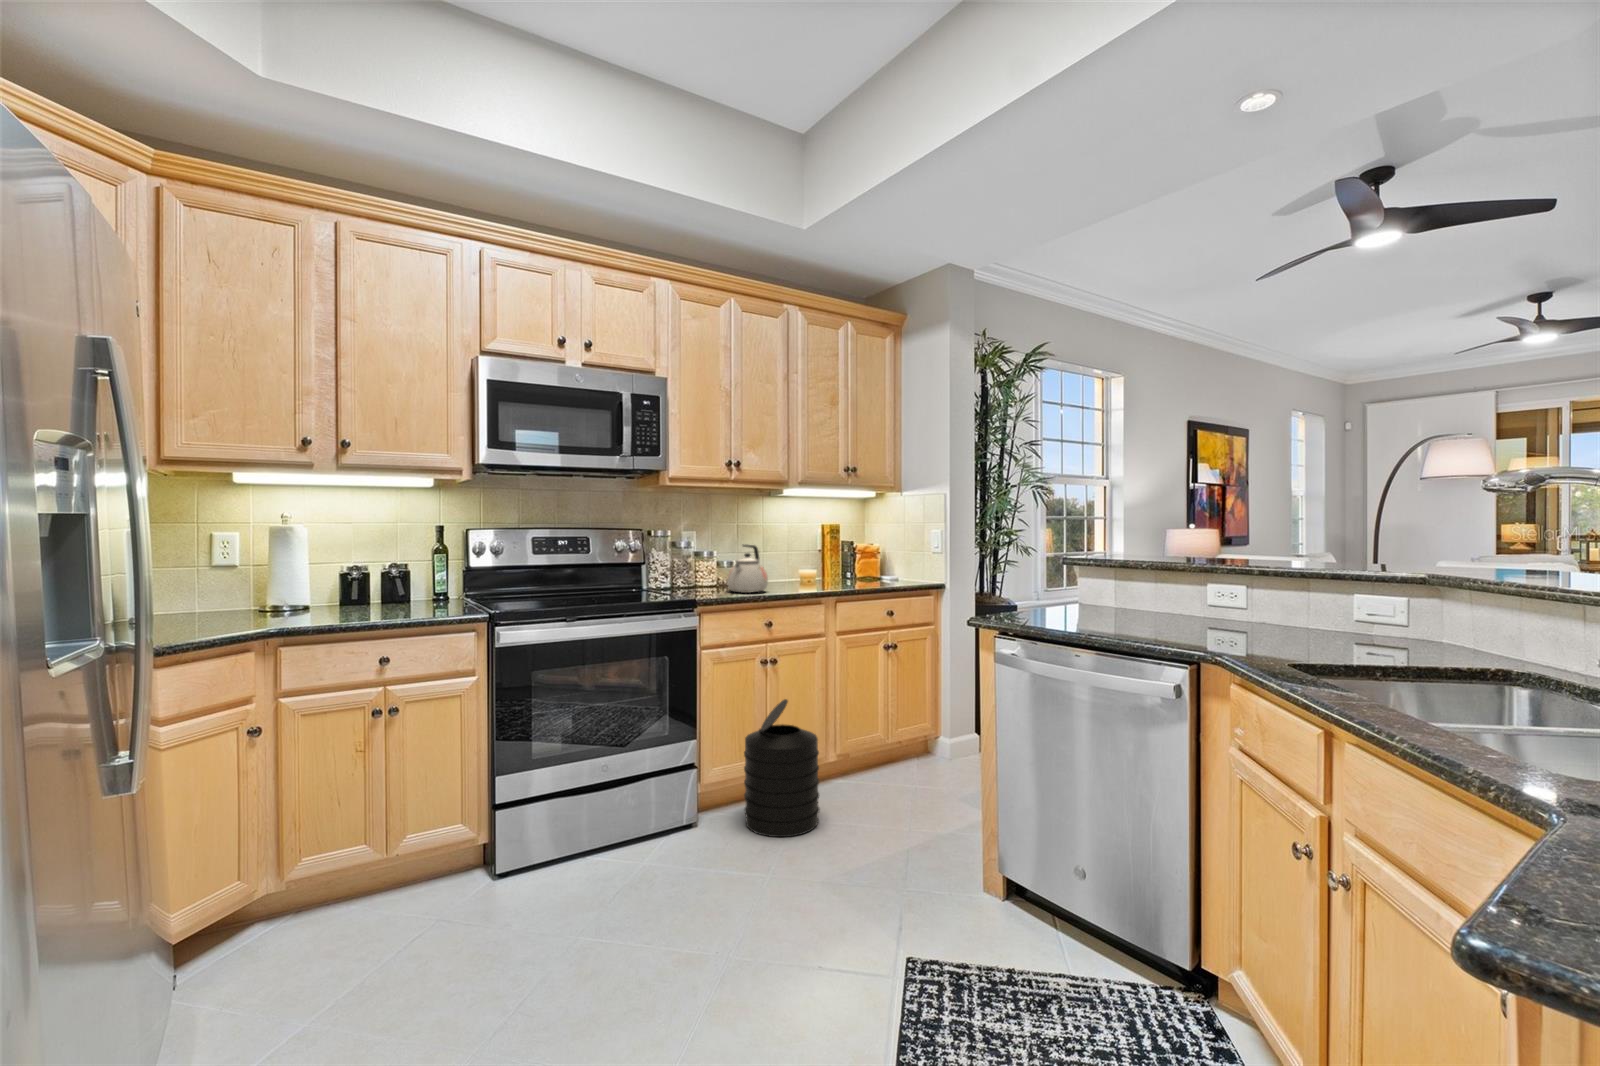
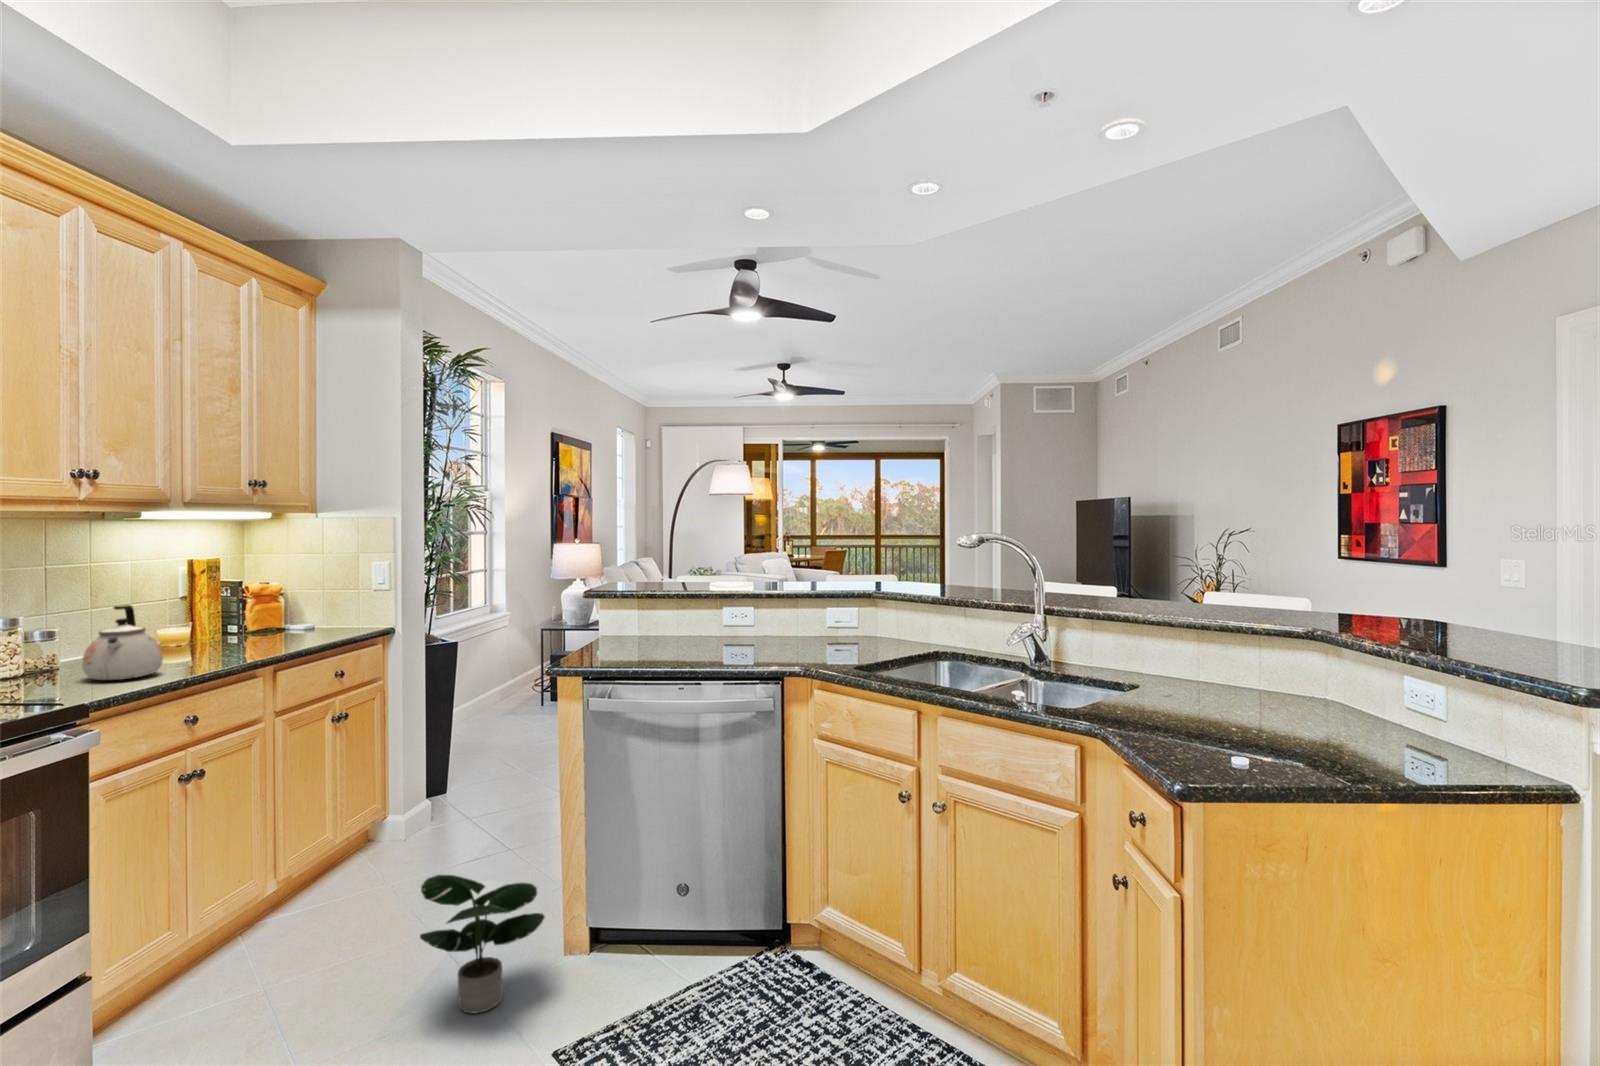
trash can: present [744,699,820,837] -> none [177,819,307,1023]
potted plant: none [844,777,950,905] -> present [420,875,545,1013]

